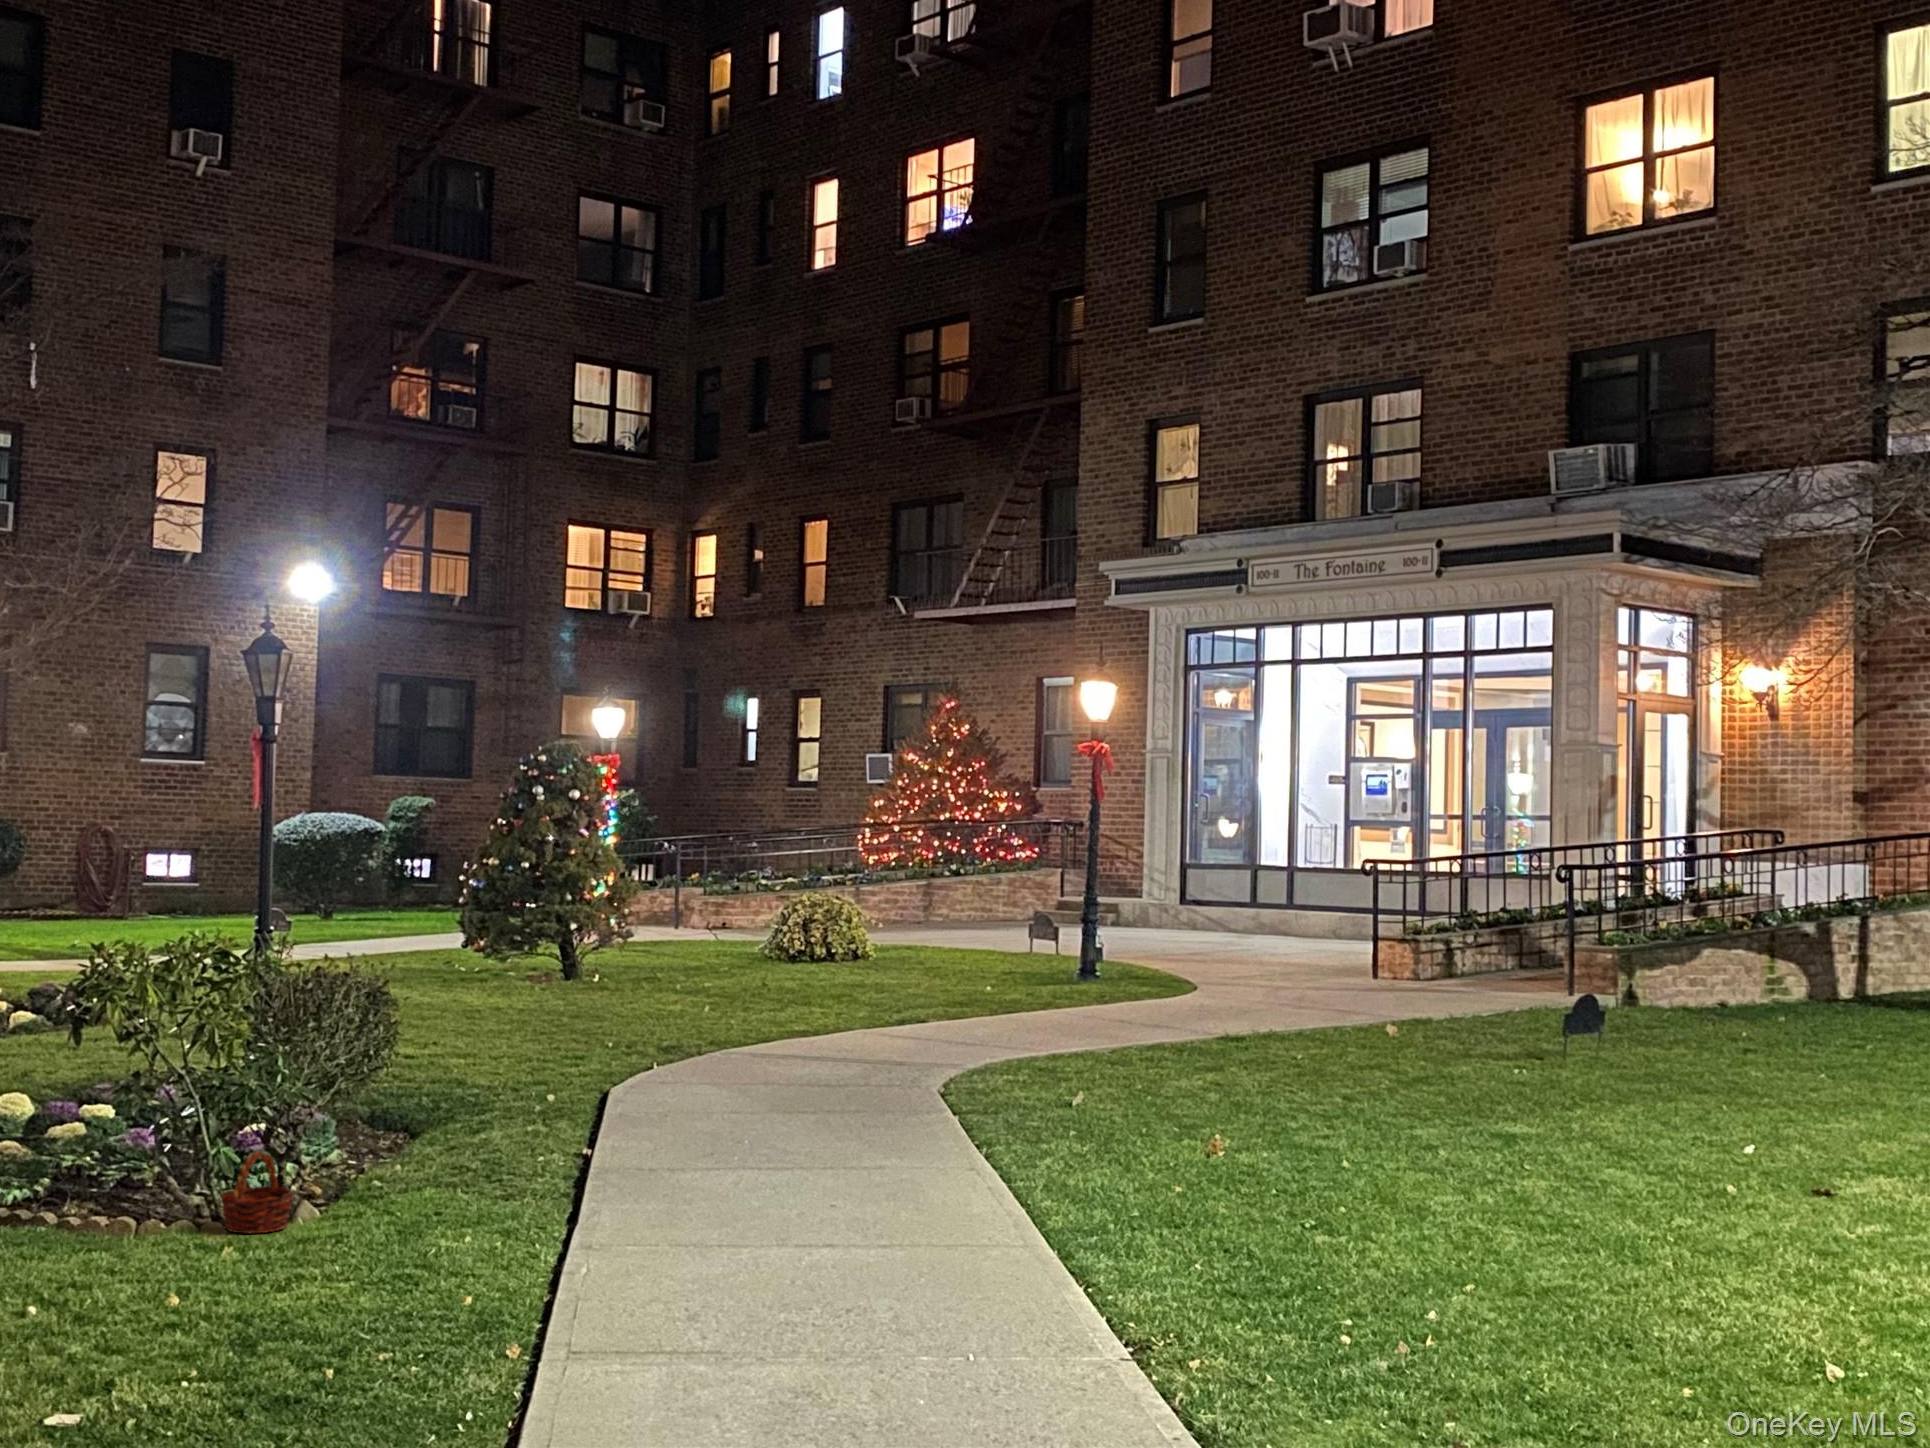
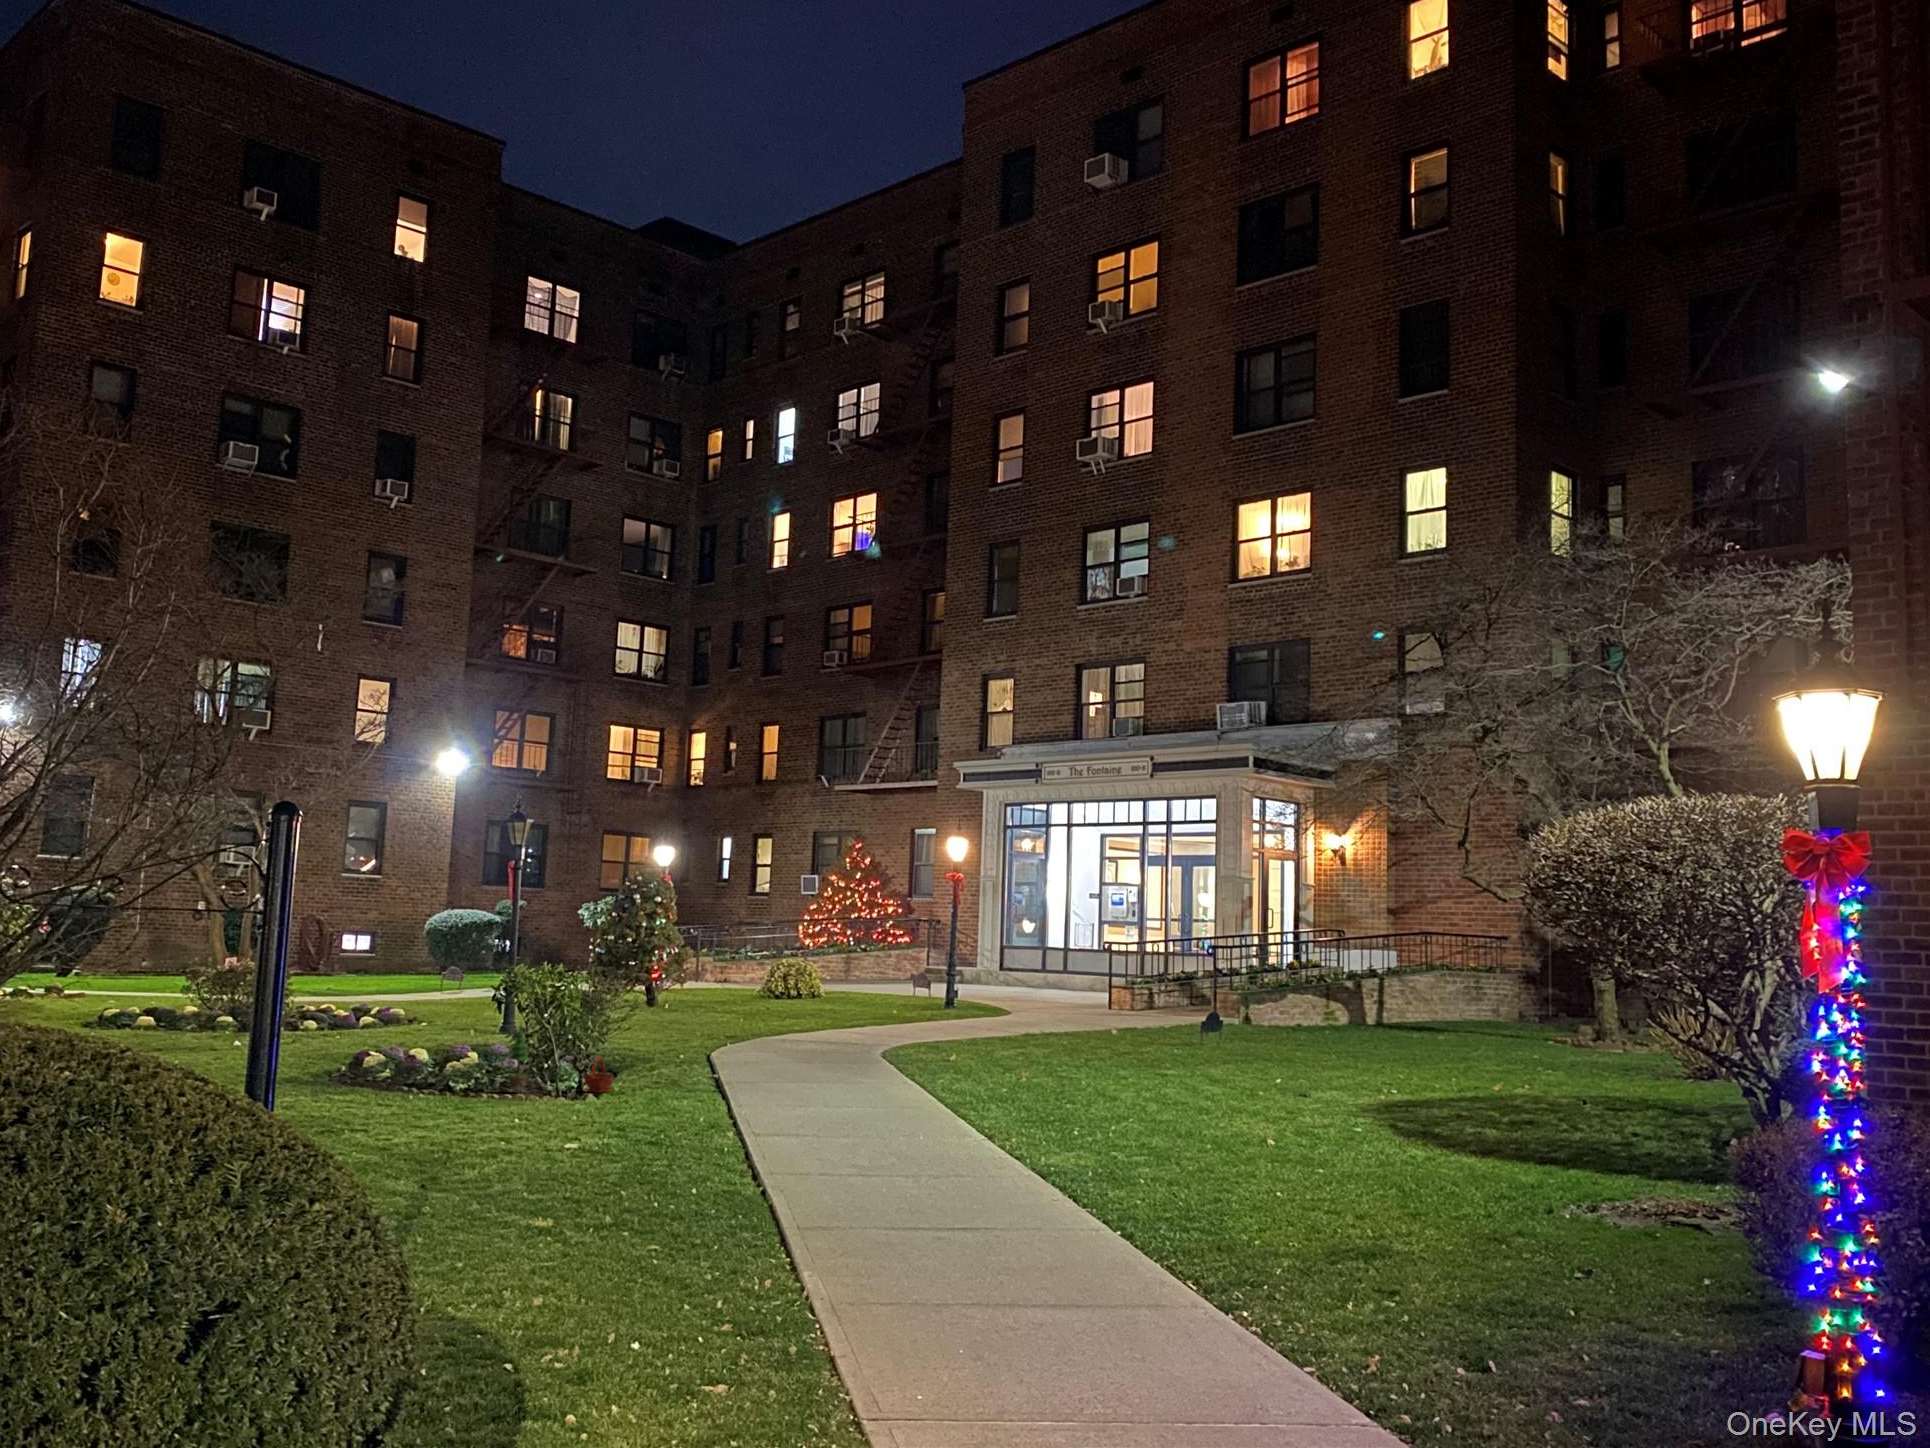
potted tree: none [34,1080,93,1239] -> present [508,1025,530,1092]

